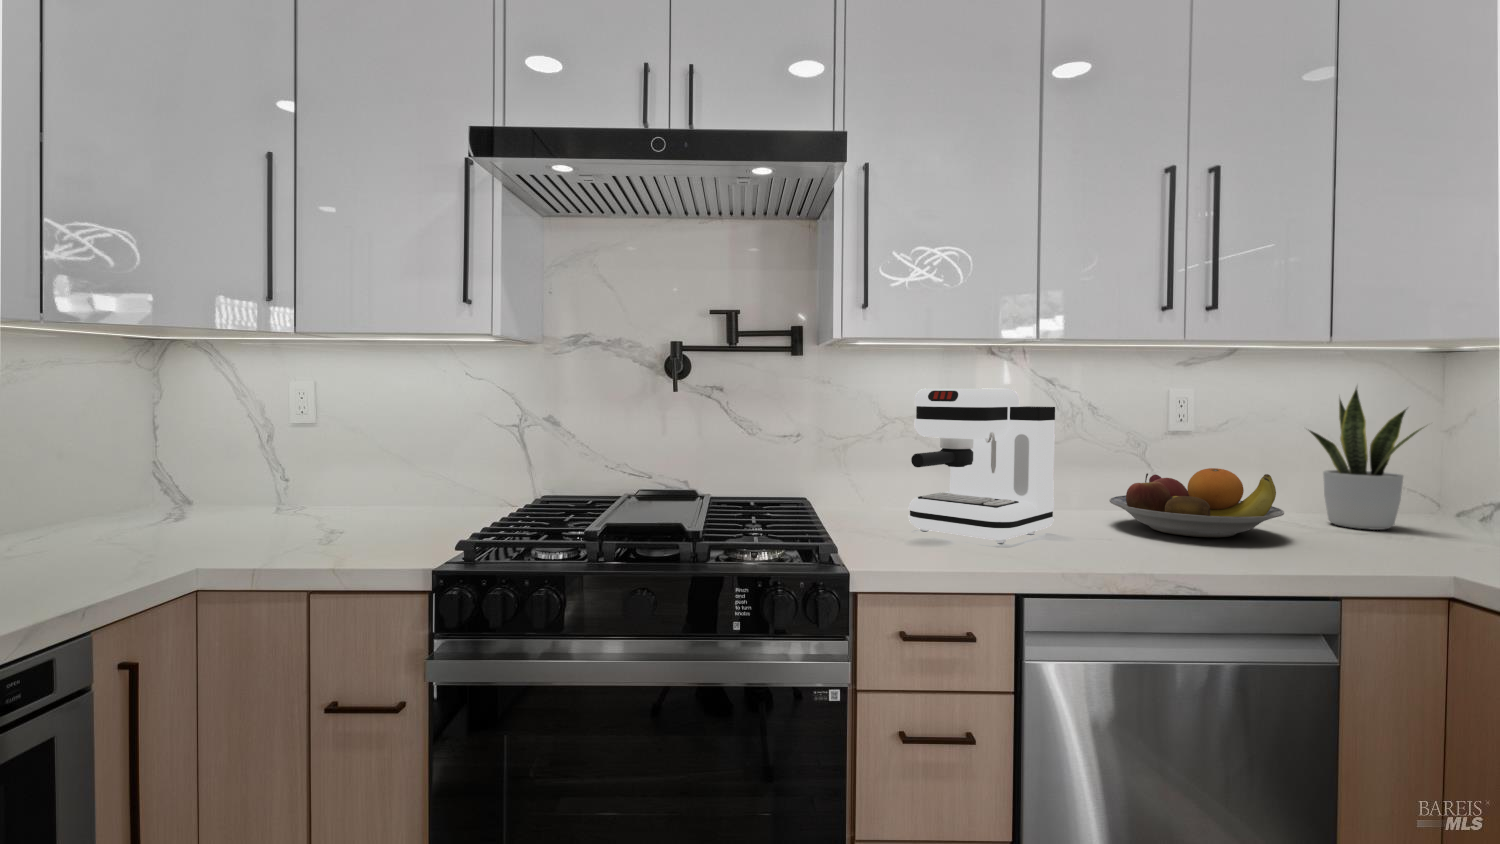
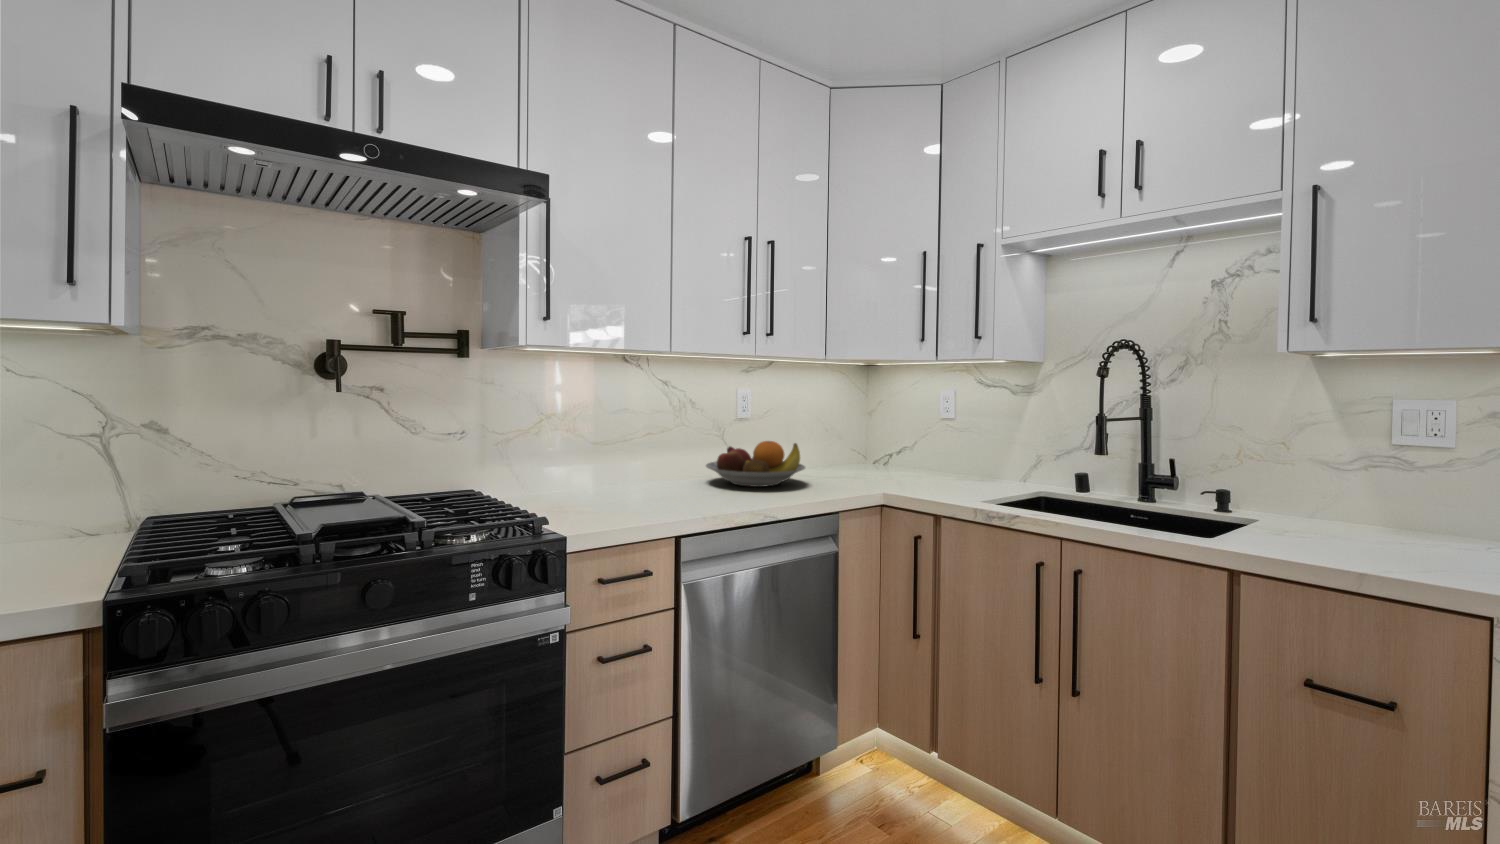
coffee maker: present [909,388,1055,543] -> none [575,388,677,504]
potted plant: present [1309,388,1422,530] -> none [806,384,870,473]

